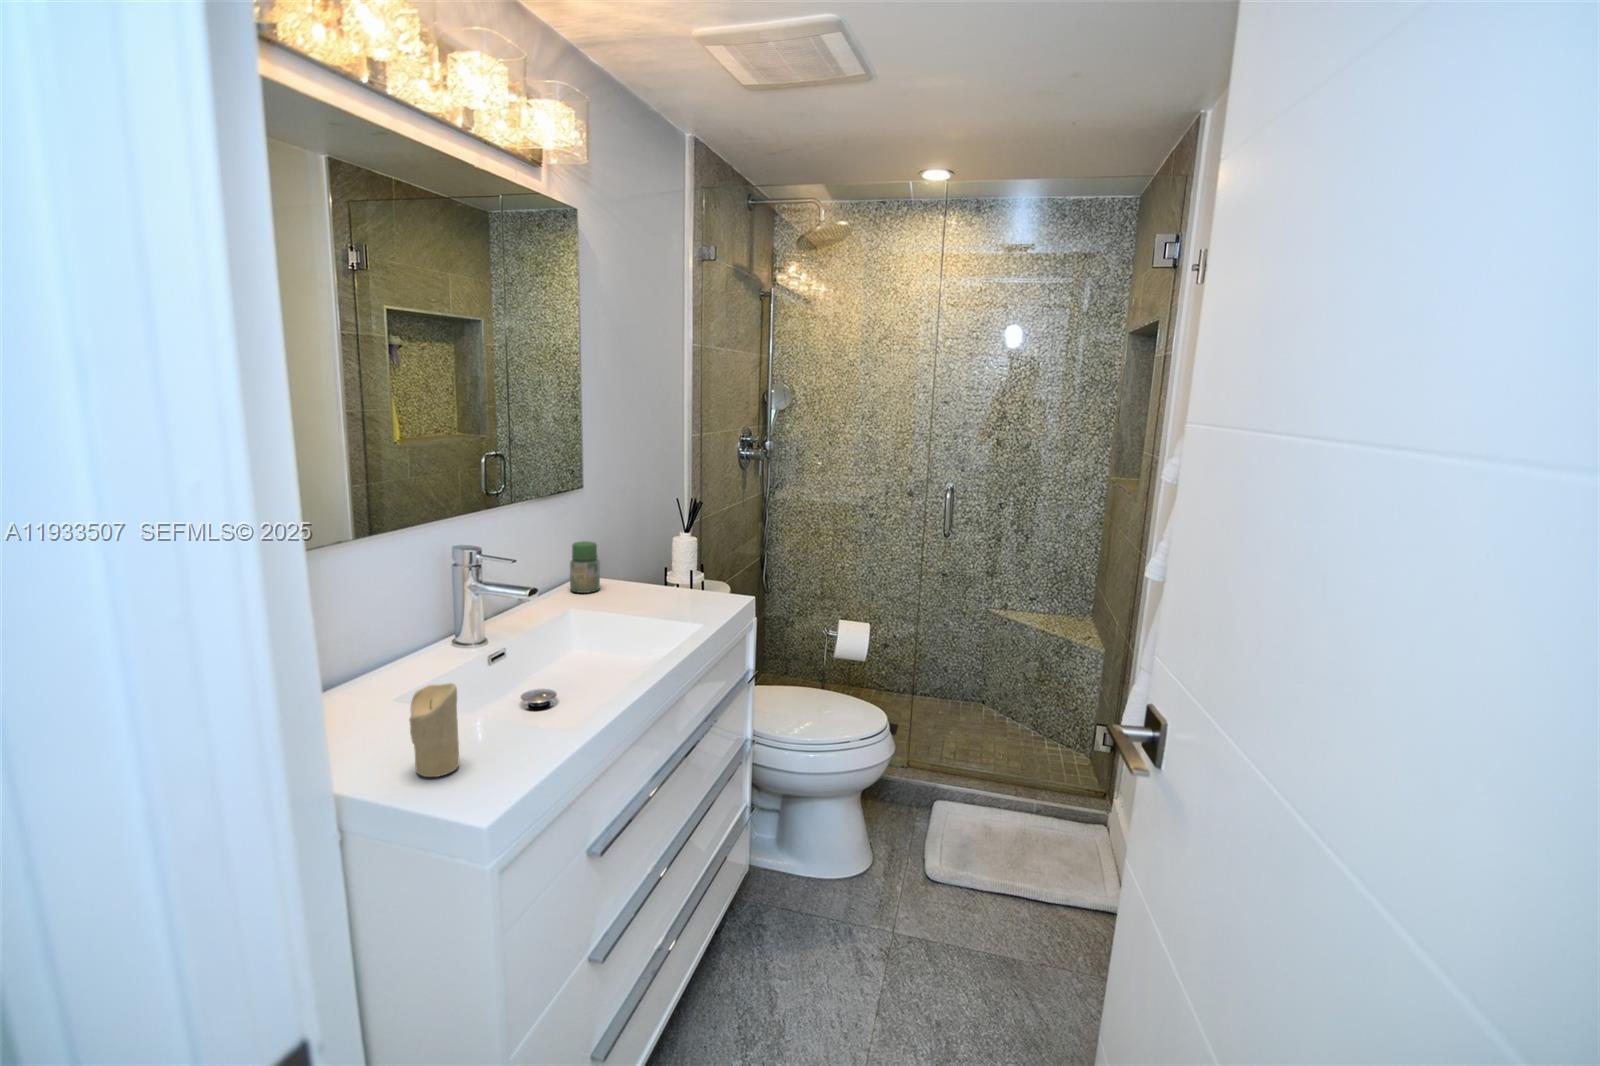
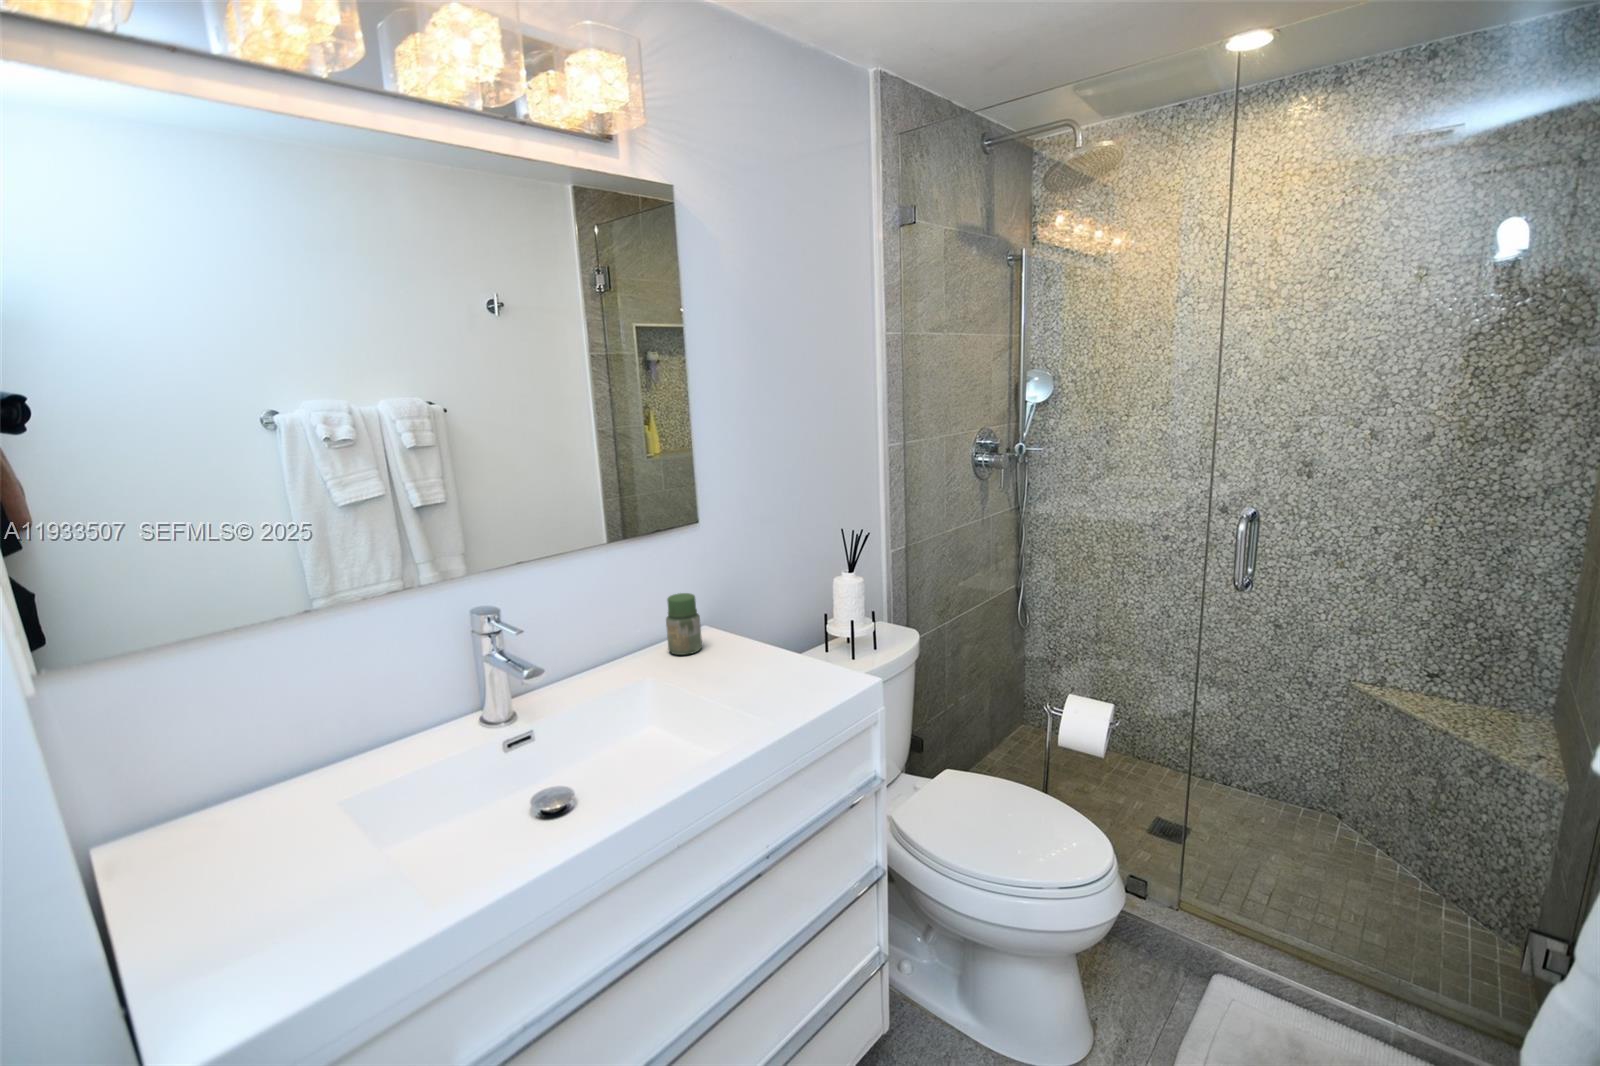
candle: present [410,683,459,777] -> none [210,828,285,946]

